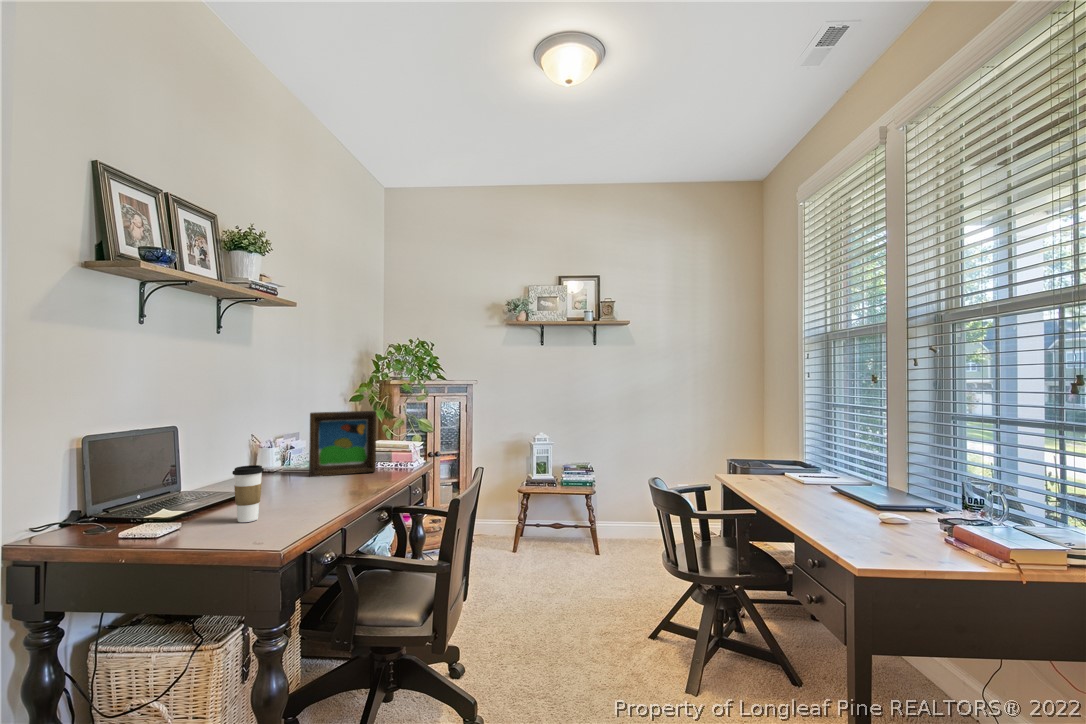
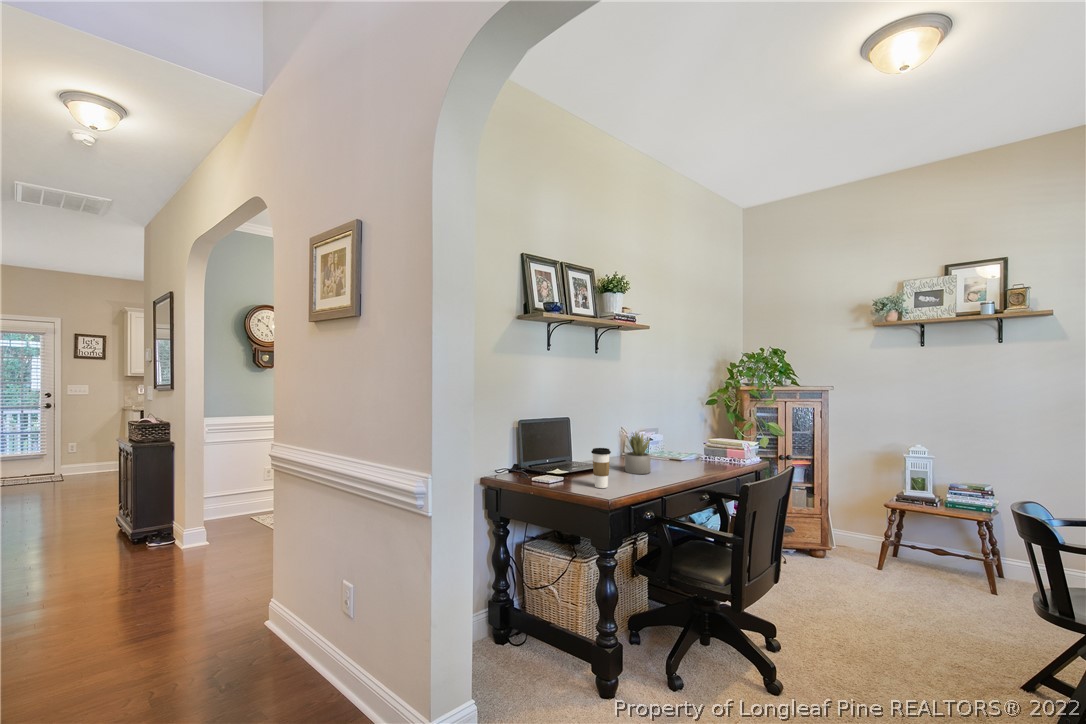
picture frame: present [309,411,376,477] -> none [657,412,711,466]
succulent plant: none [269,439,308,495] -> present [625,433,650,474]

